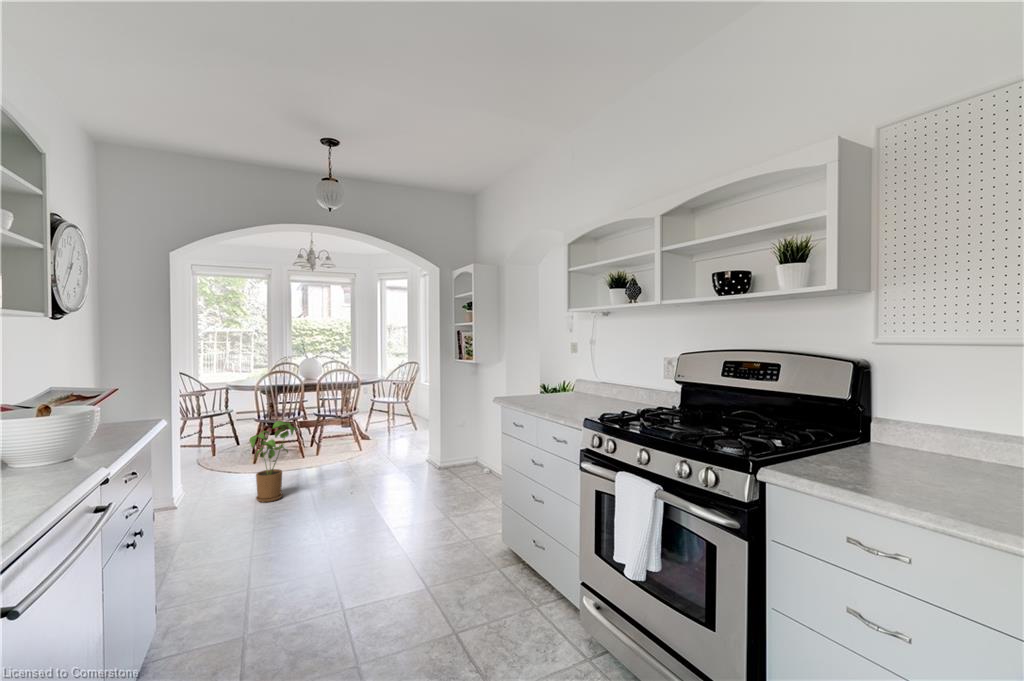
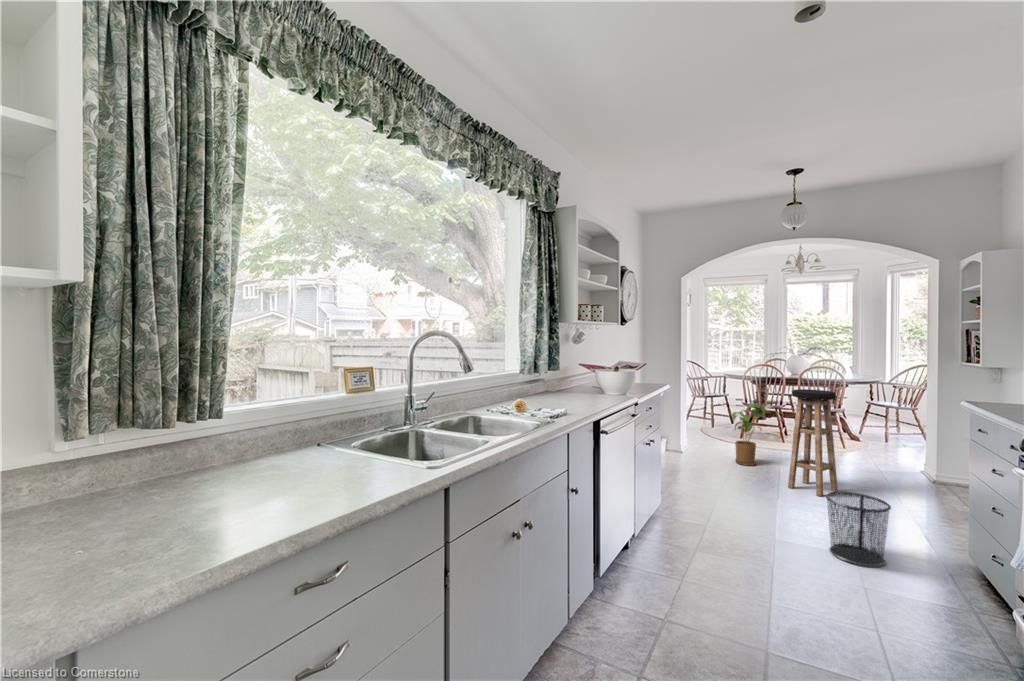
bar stool: none [328,397,376,517] -> present [788,389,838,496]
waste bin: none [397,512,457,600] -> present [826,492,891,567]

